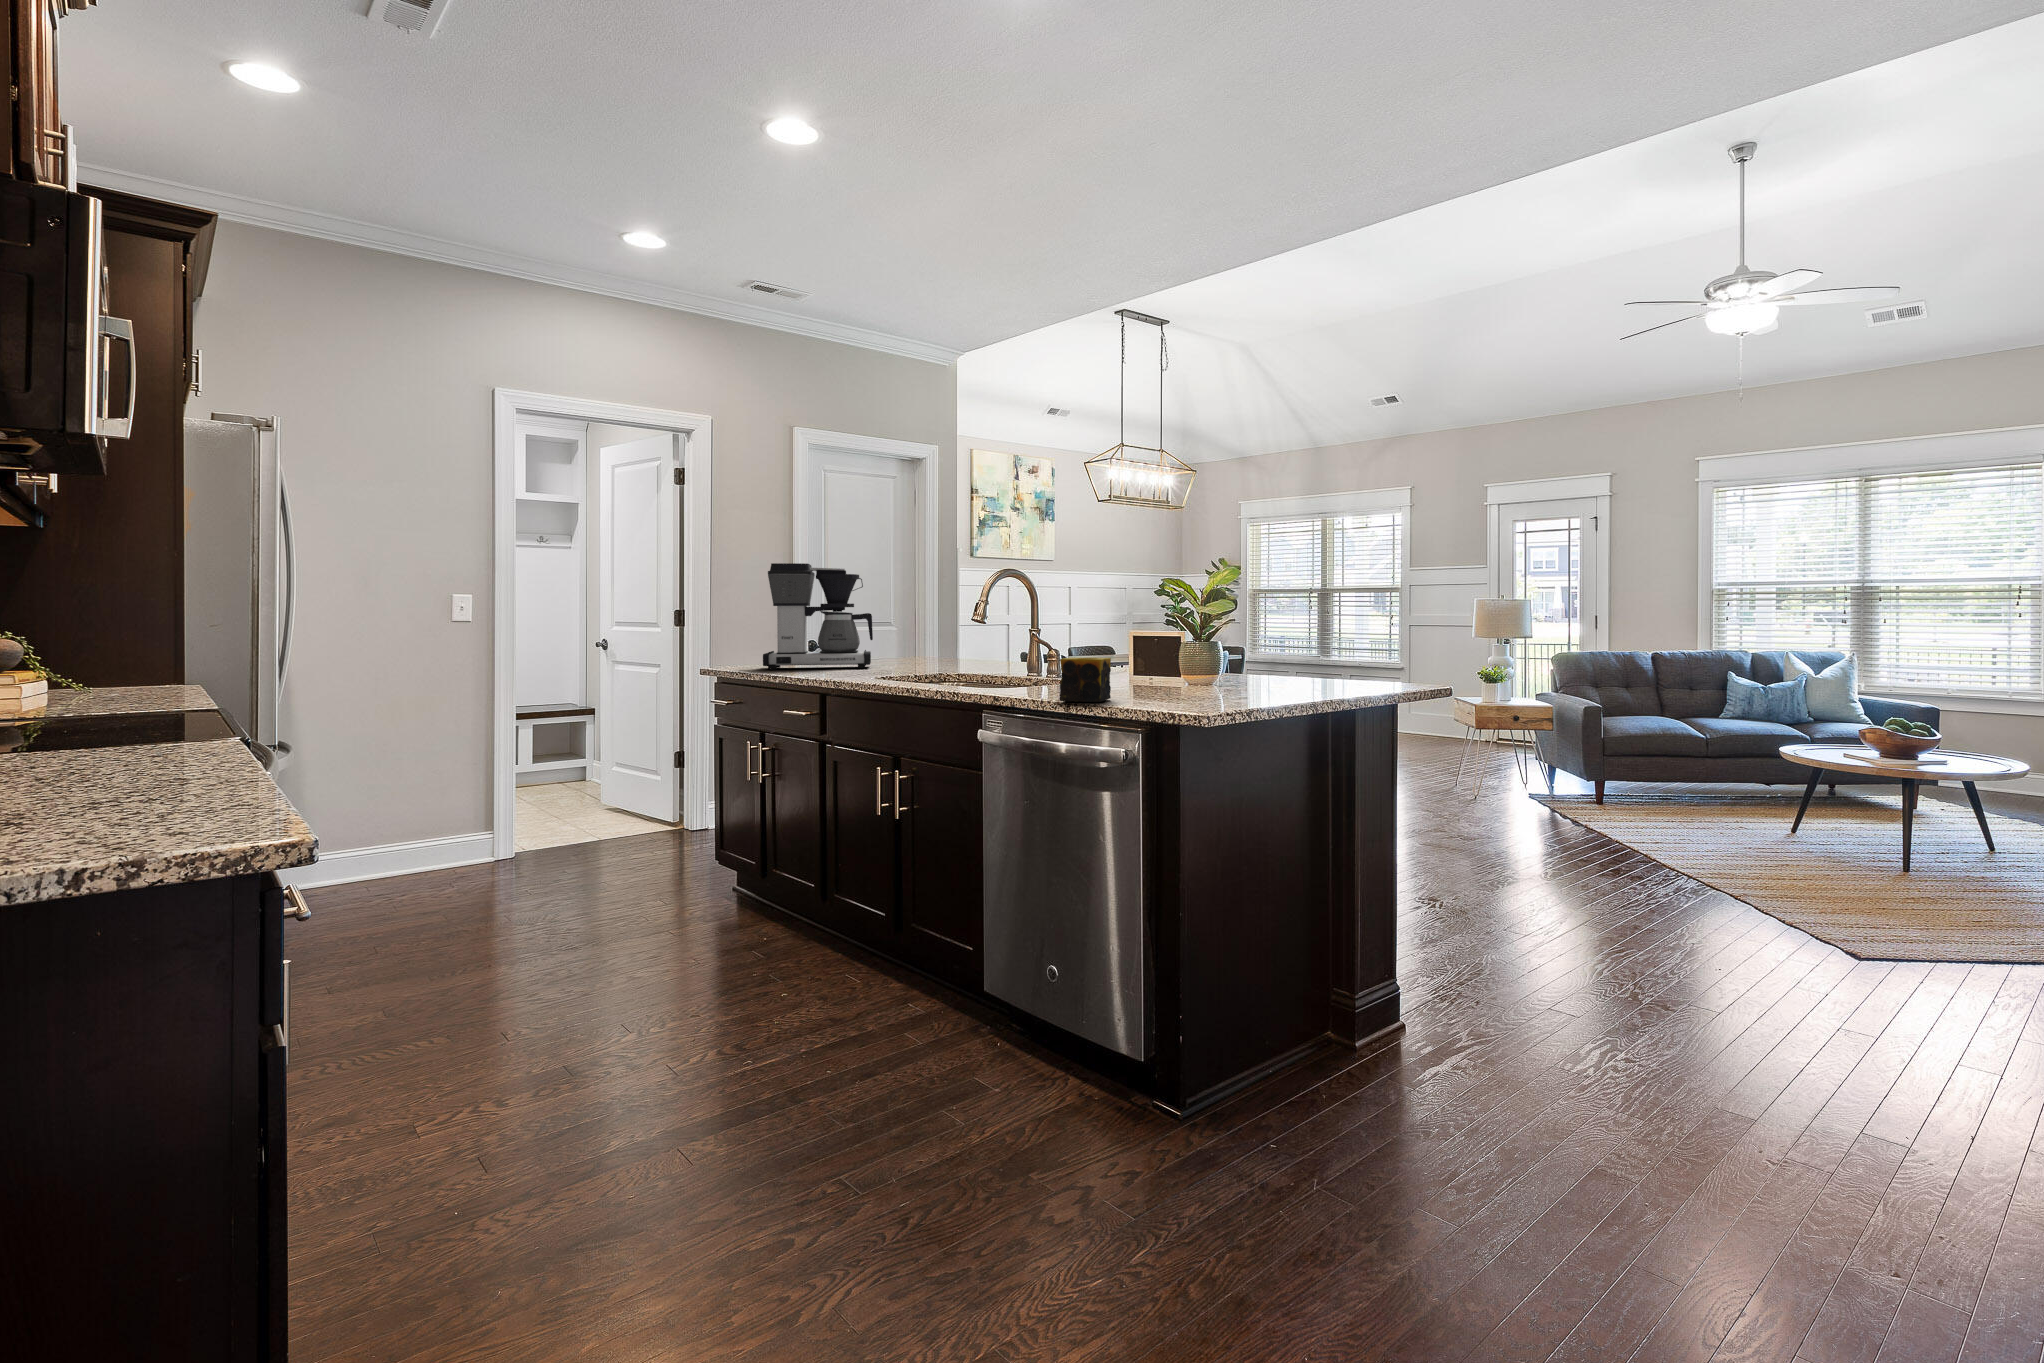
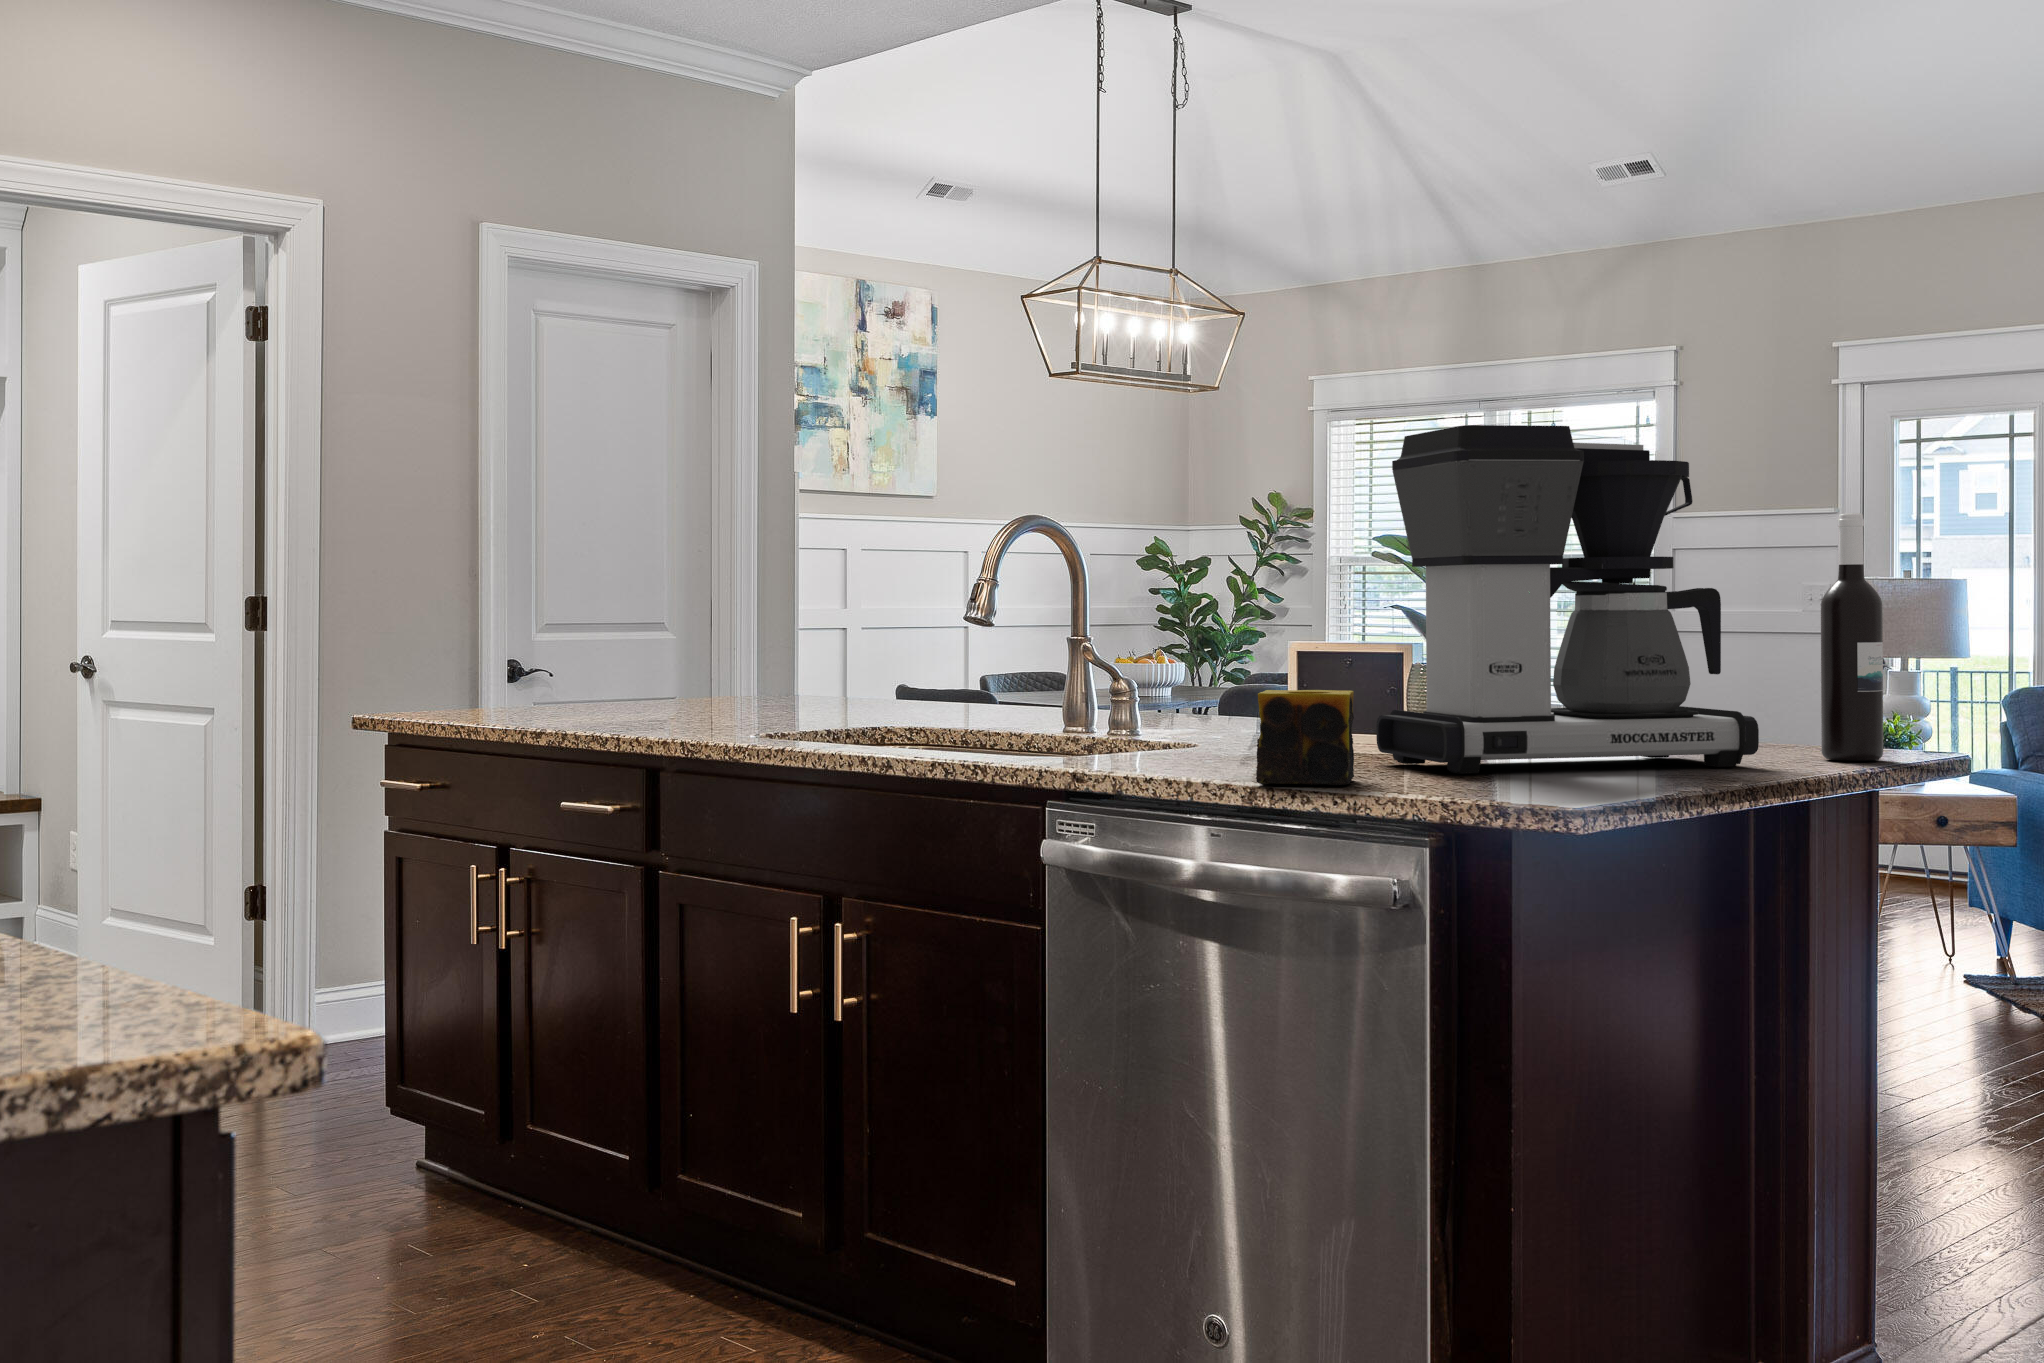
coffee maker: present [763,563,873,670] -> present [1376,425,1759,774]
wine bottle: none [1348,575,1376,692] -> present [1821,513,1883,761]

